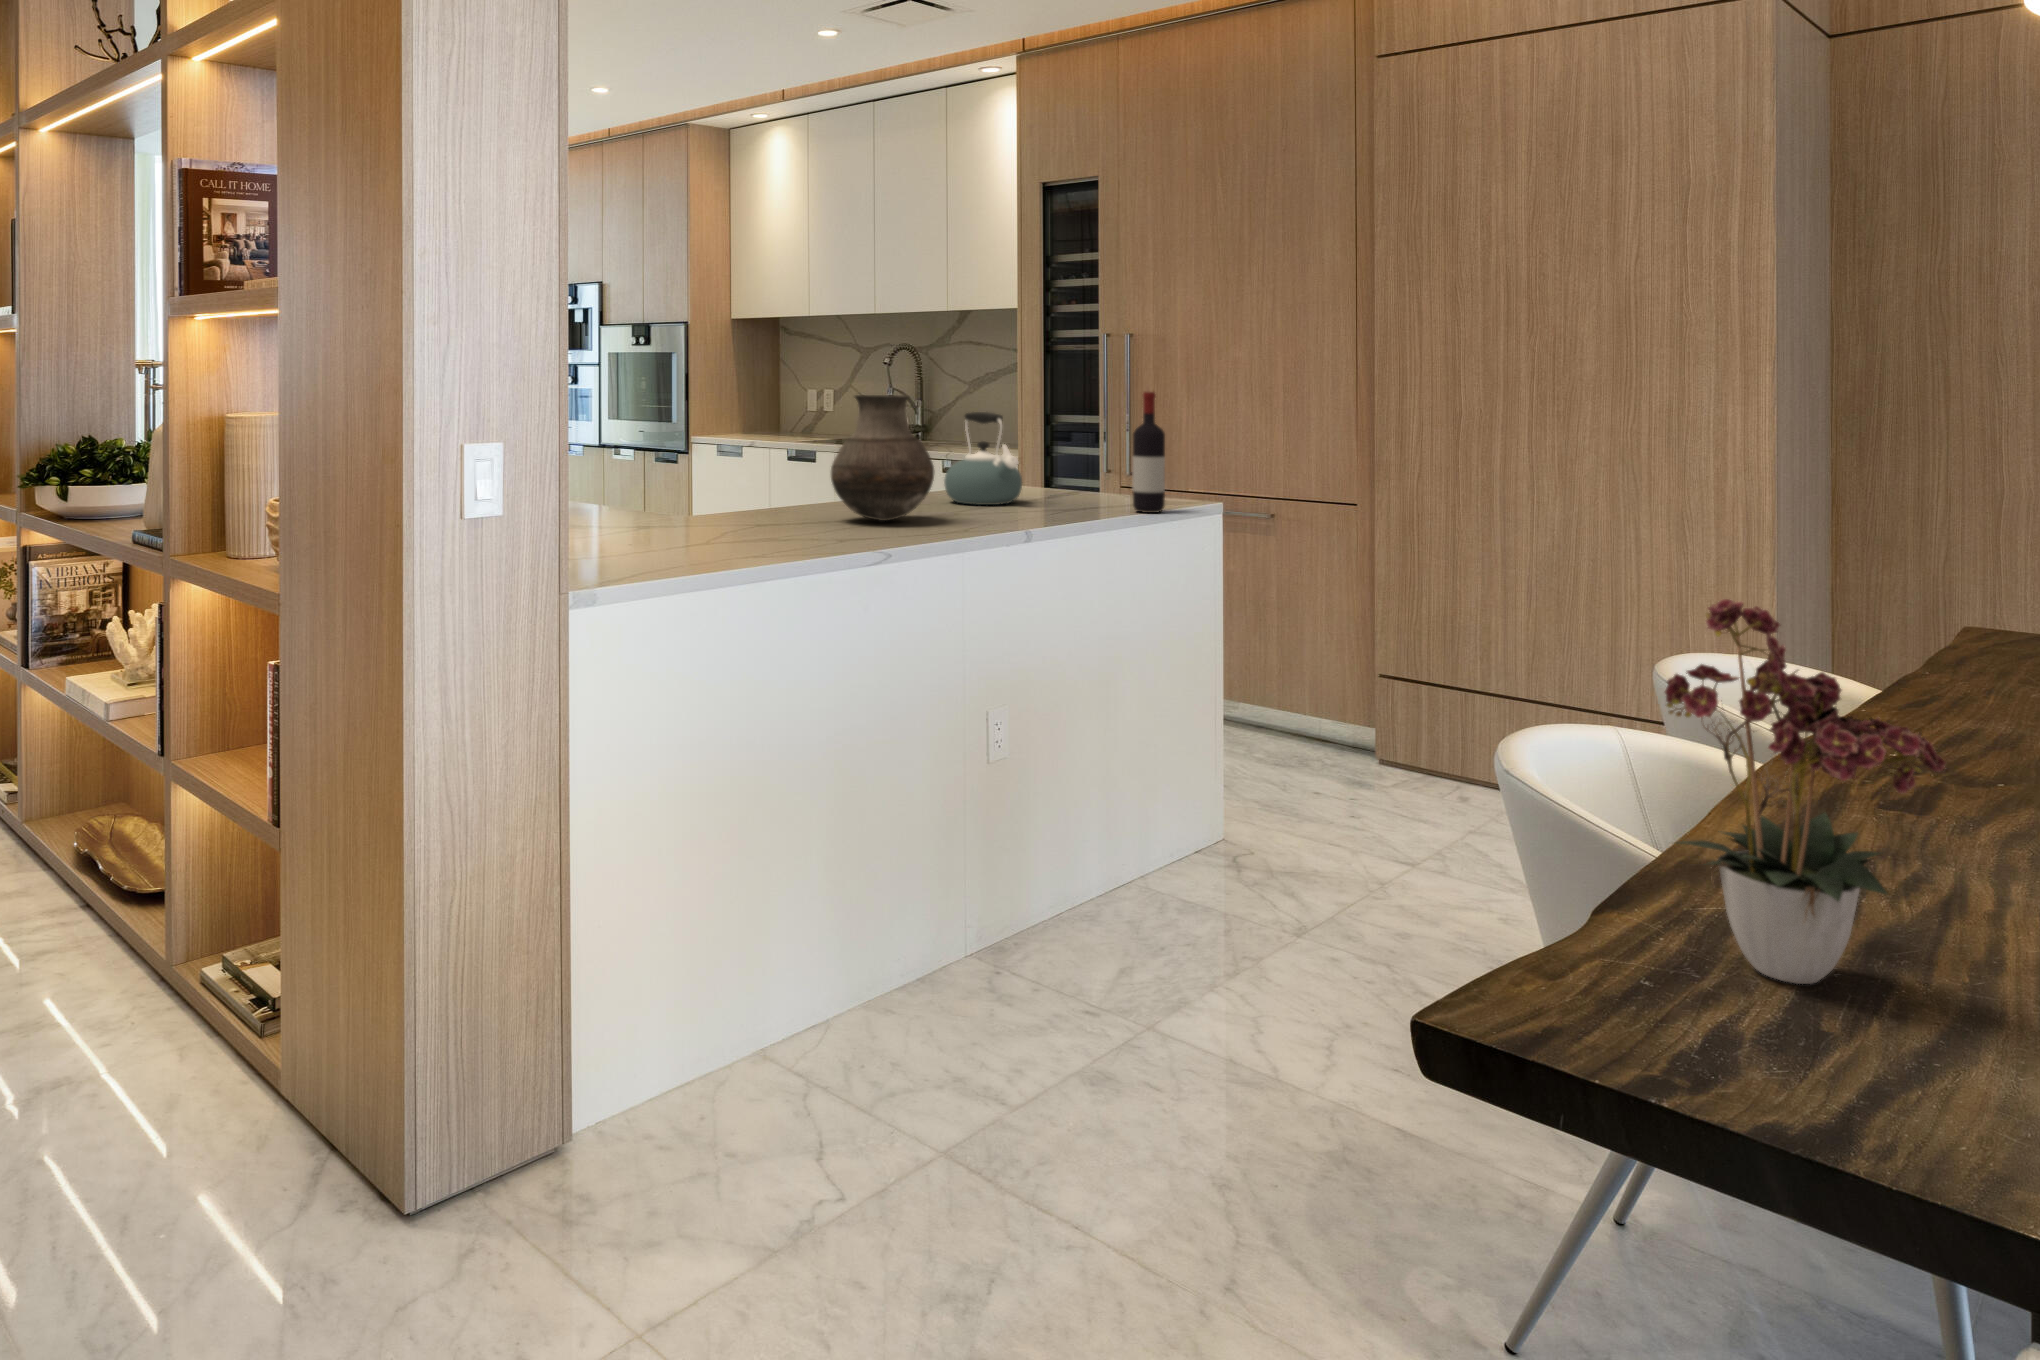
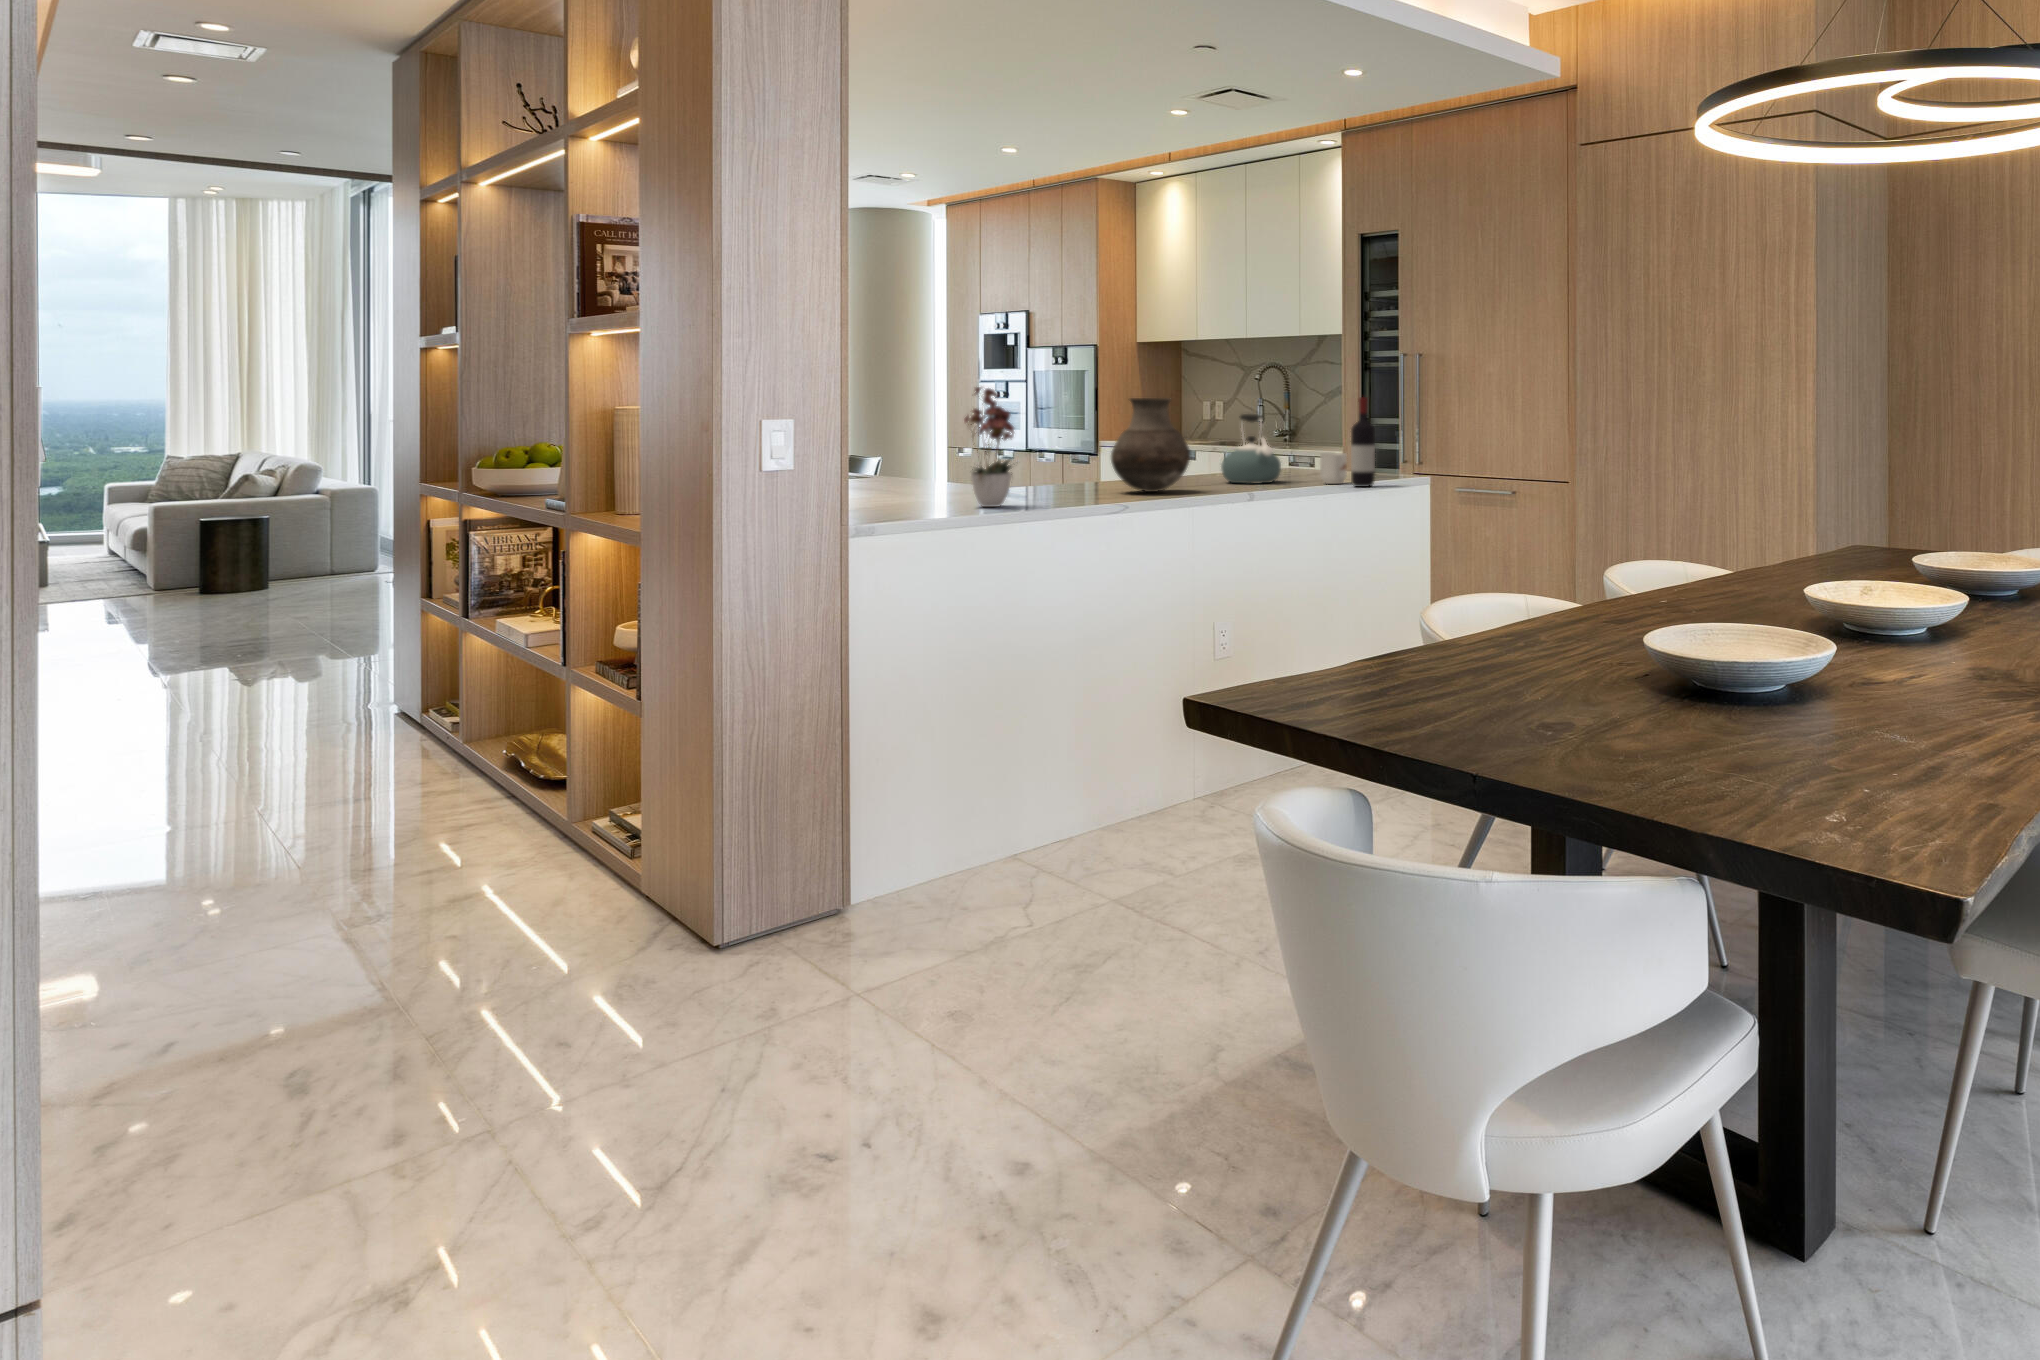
mug: none [1079,464,1117,507] -> present [1320,453,1347,484]
flower arrangement: present [1665,599,1946,984] -> present [964,387,1014,507]

